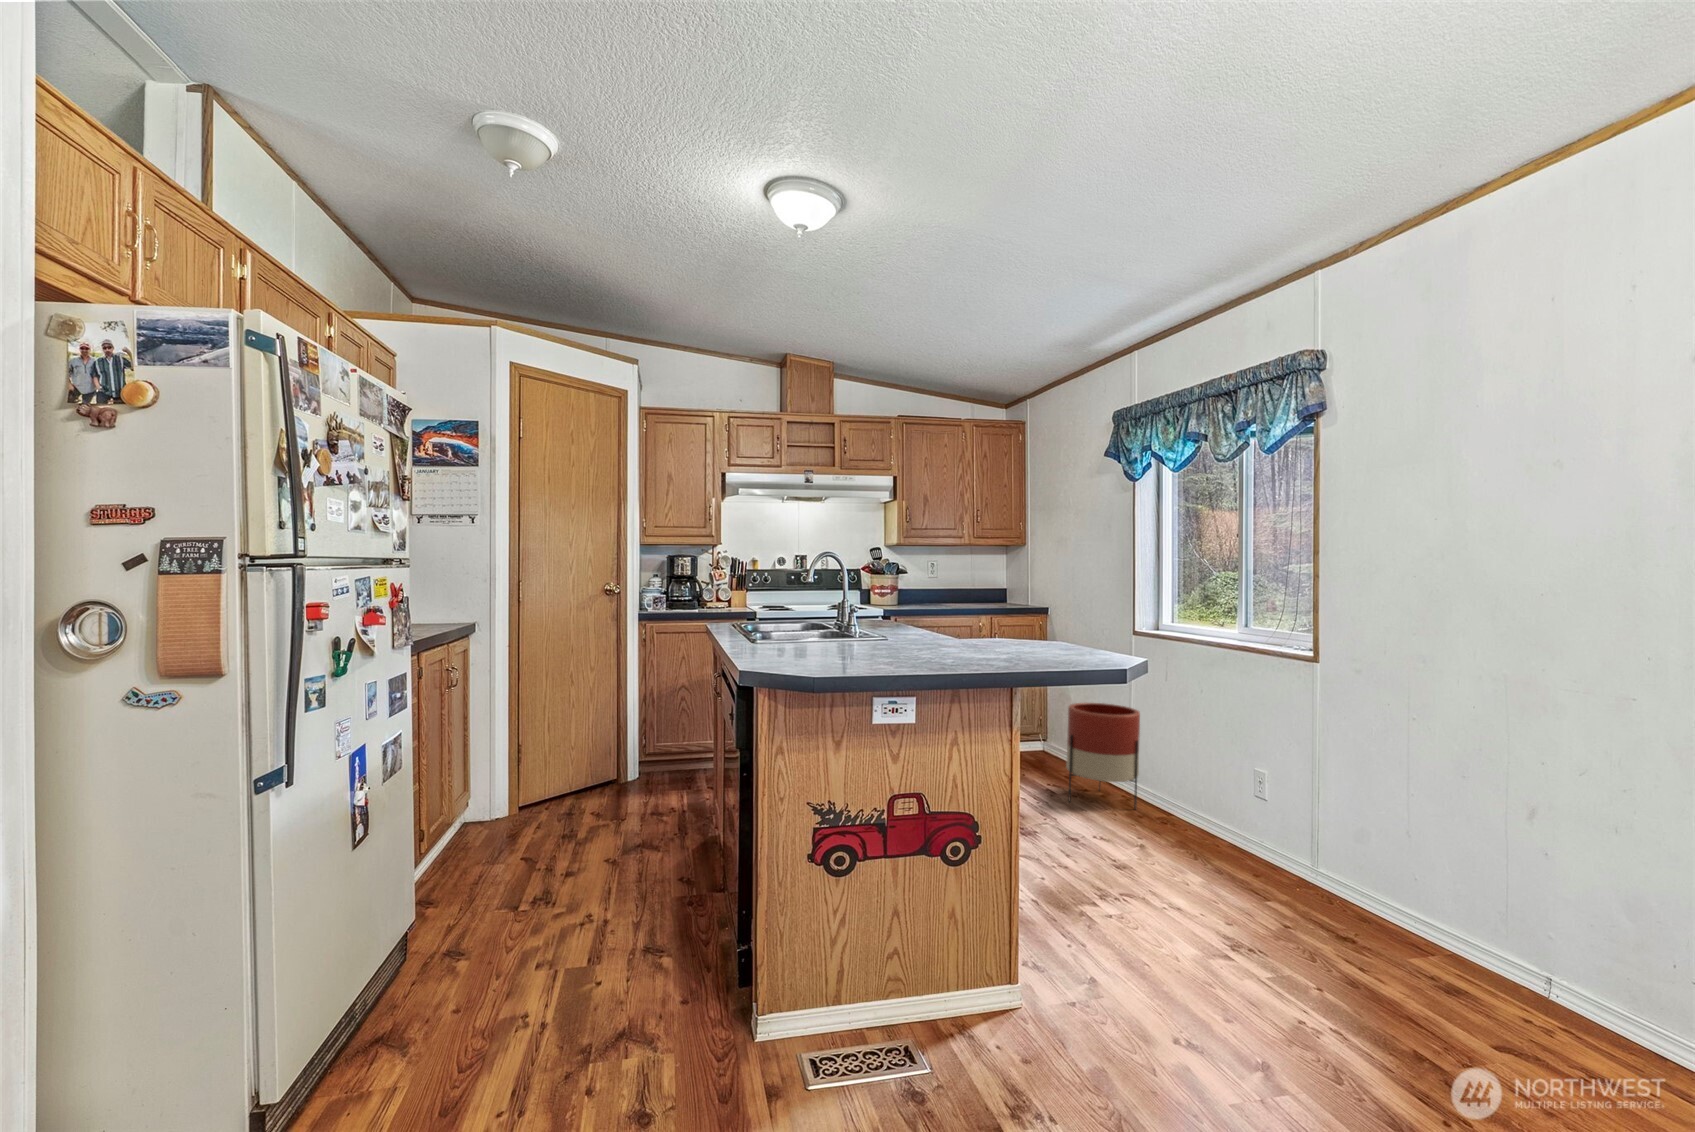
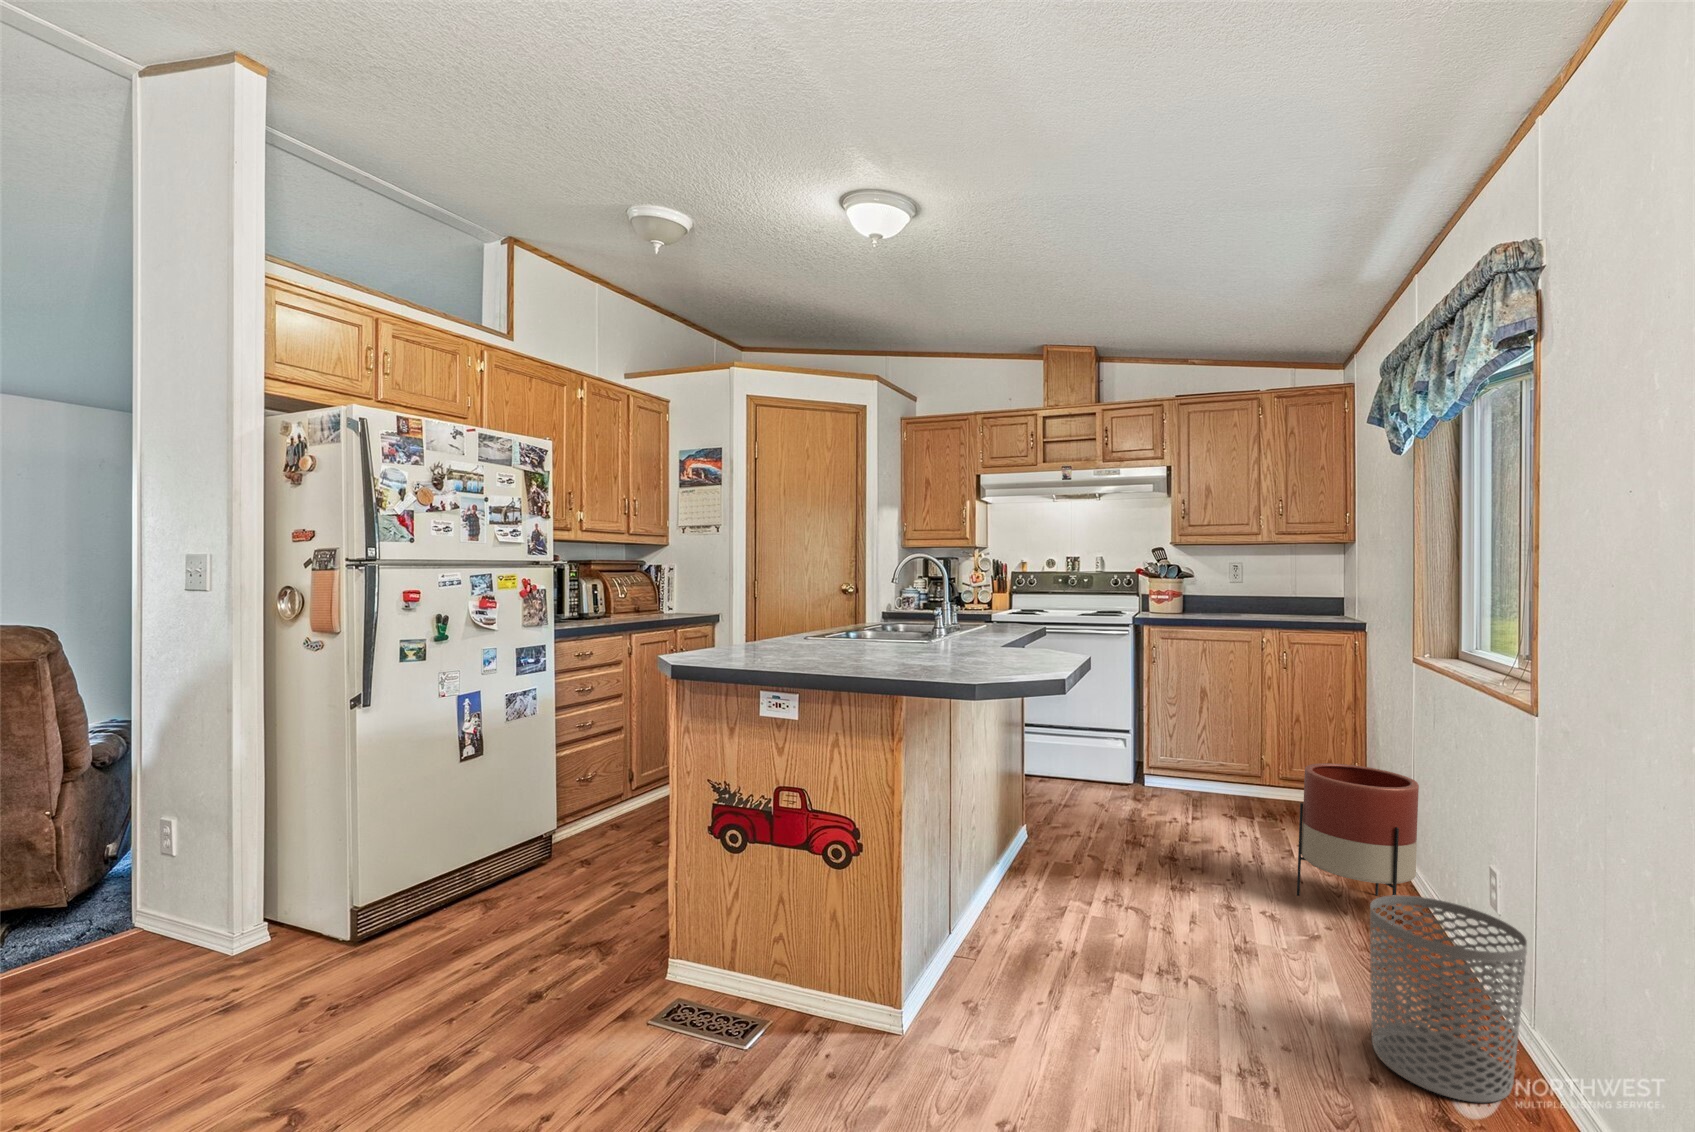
waste bin: none [1226,780,1320,902] -> present [1370,895,1527,1103]

